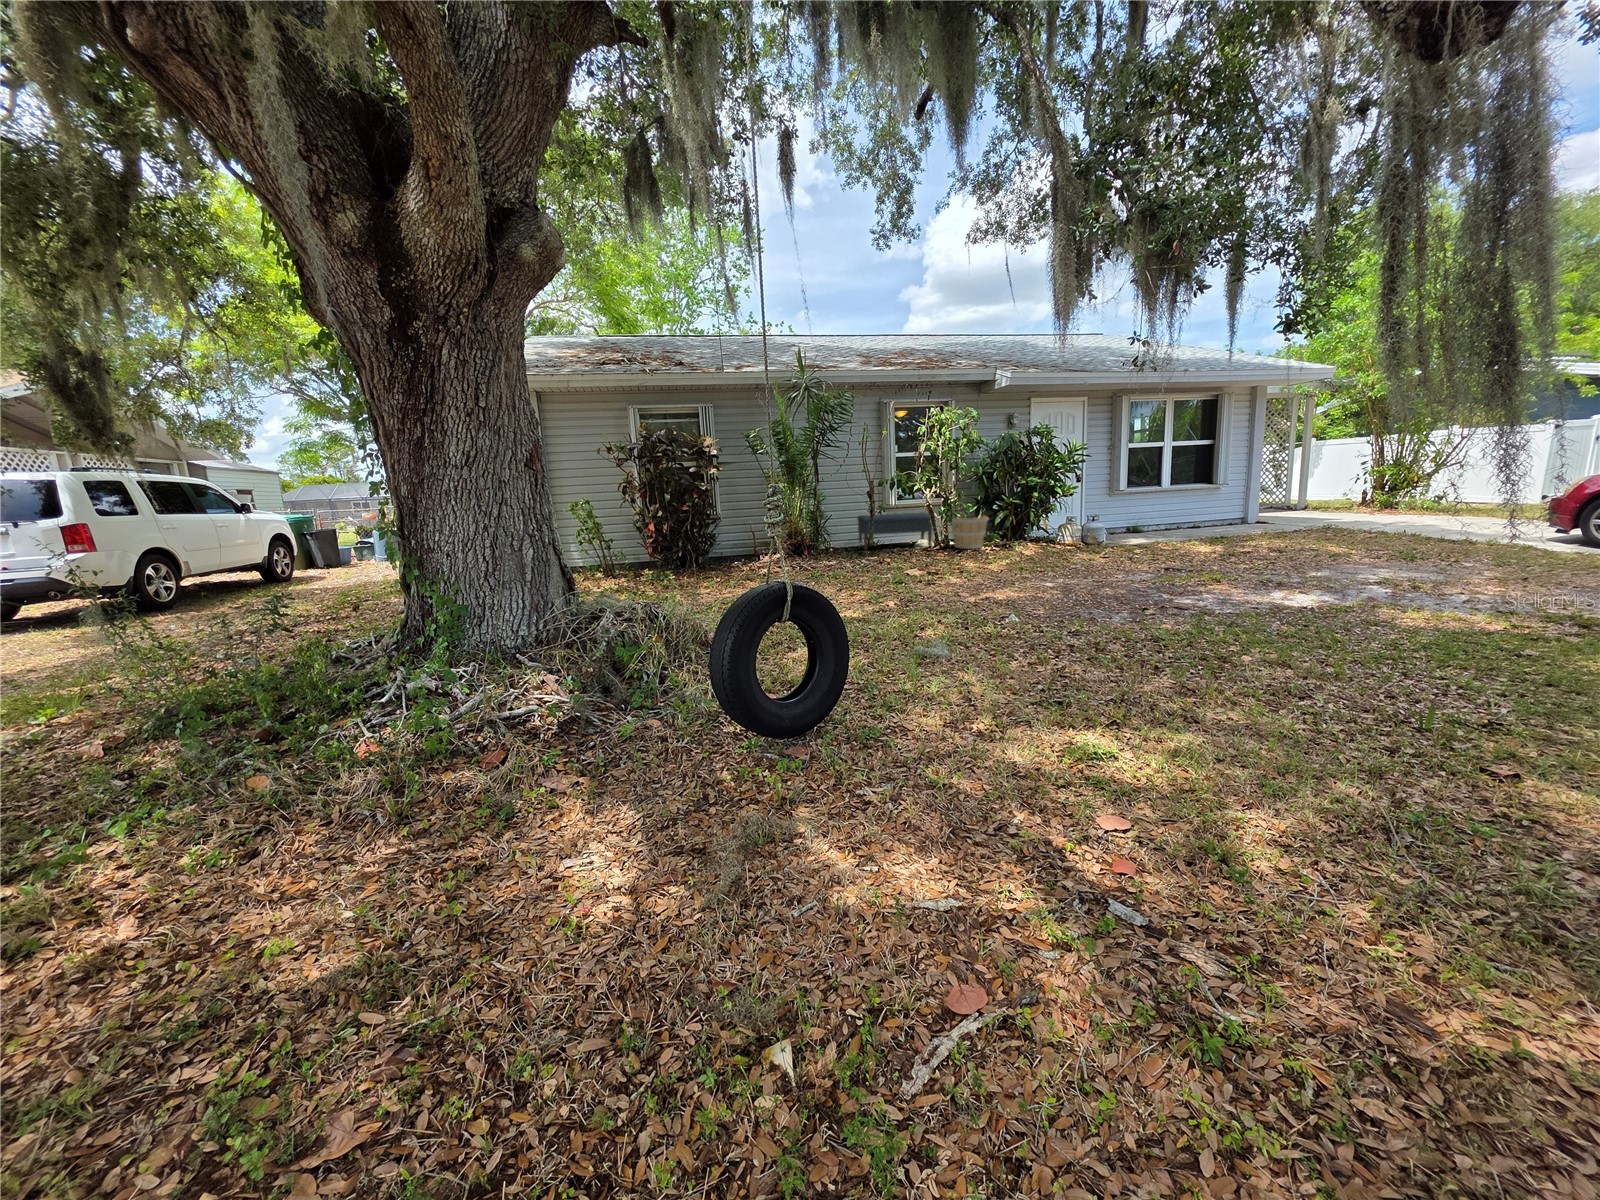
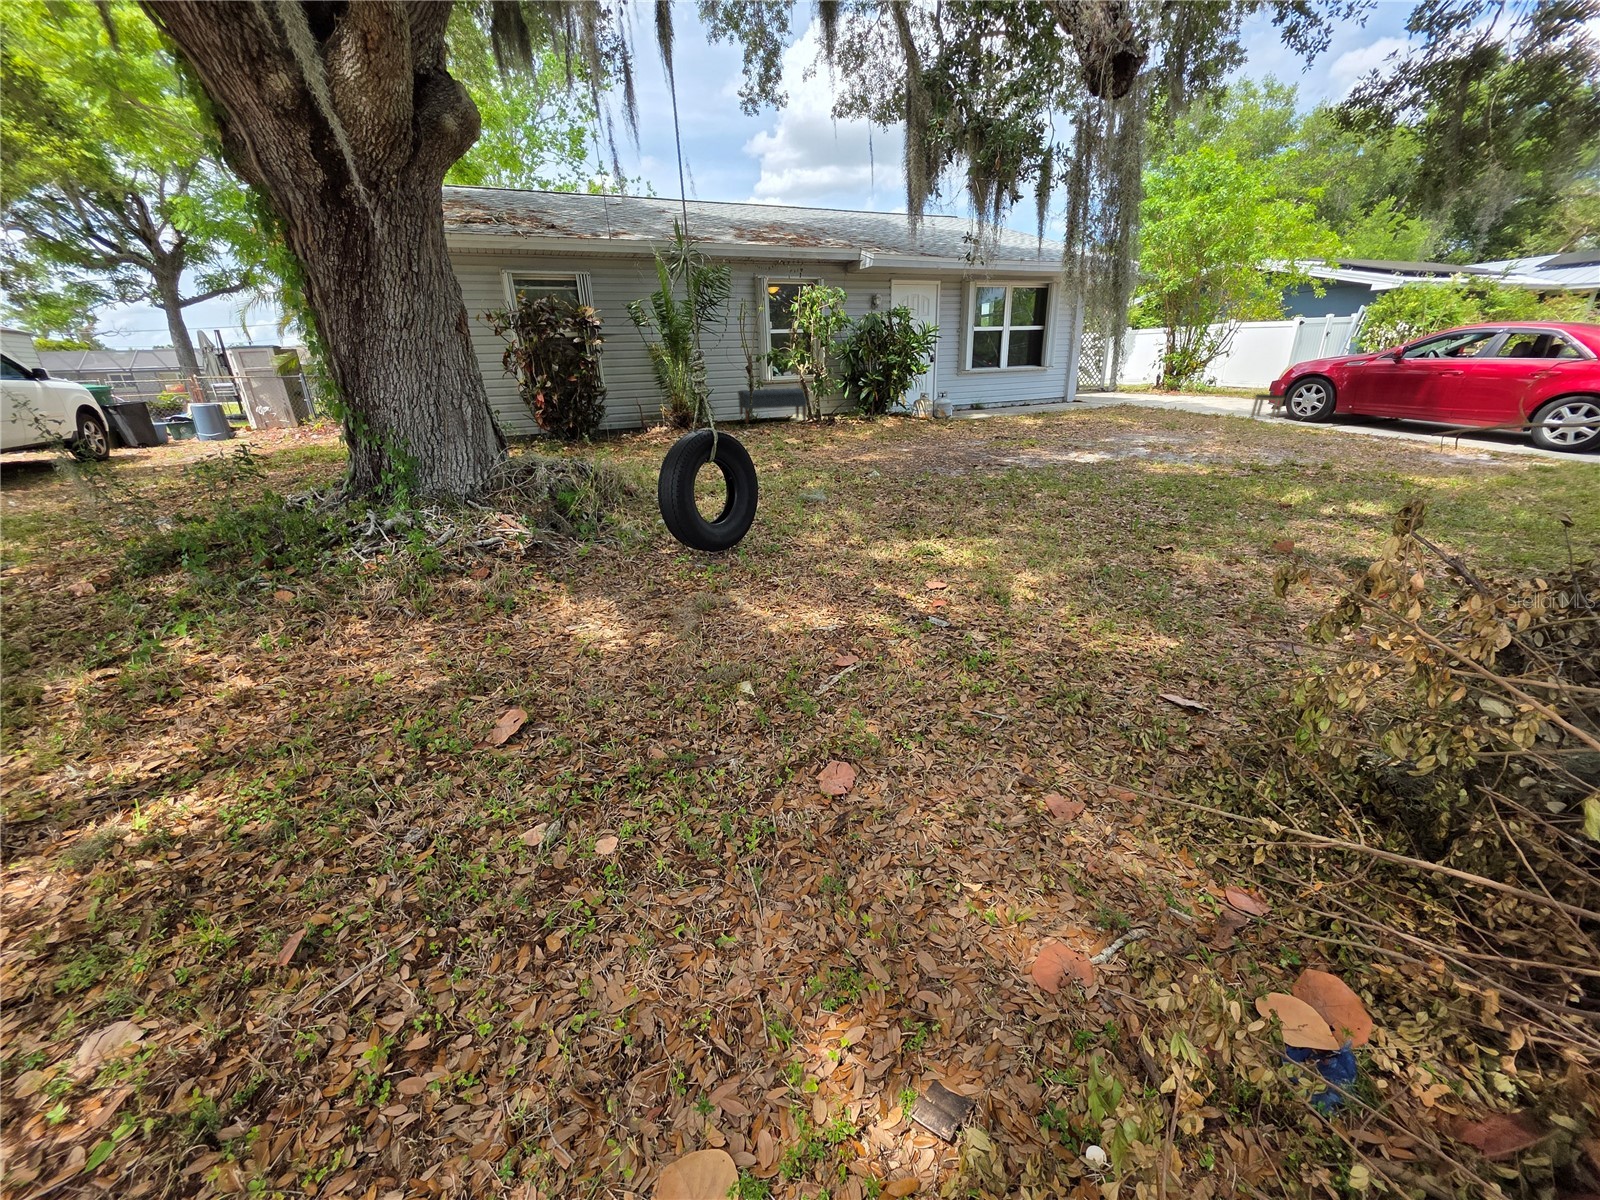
wooden bucket: present [952,515,988,549] -> none [822,390,856,422]
round table: none [1525,515,1582,546] -> present [1251,394,1286,418]

